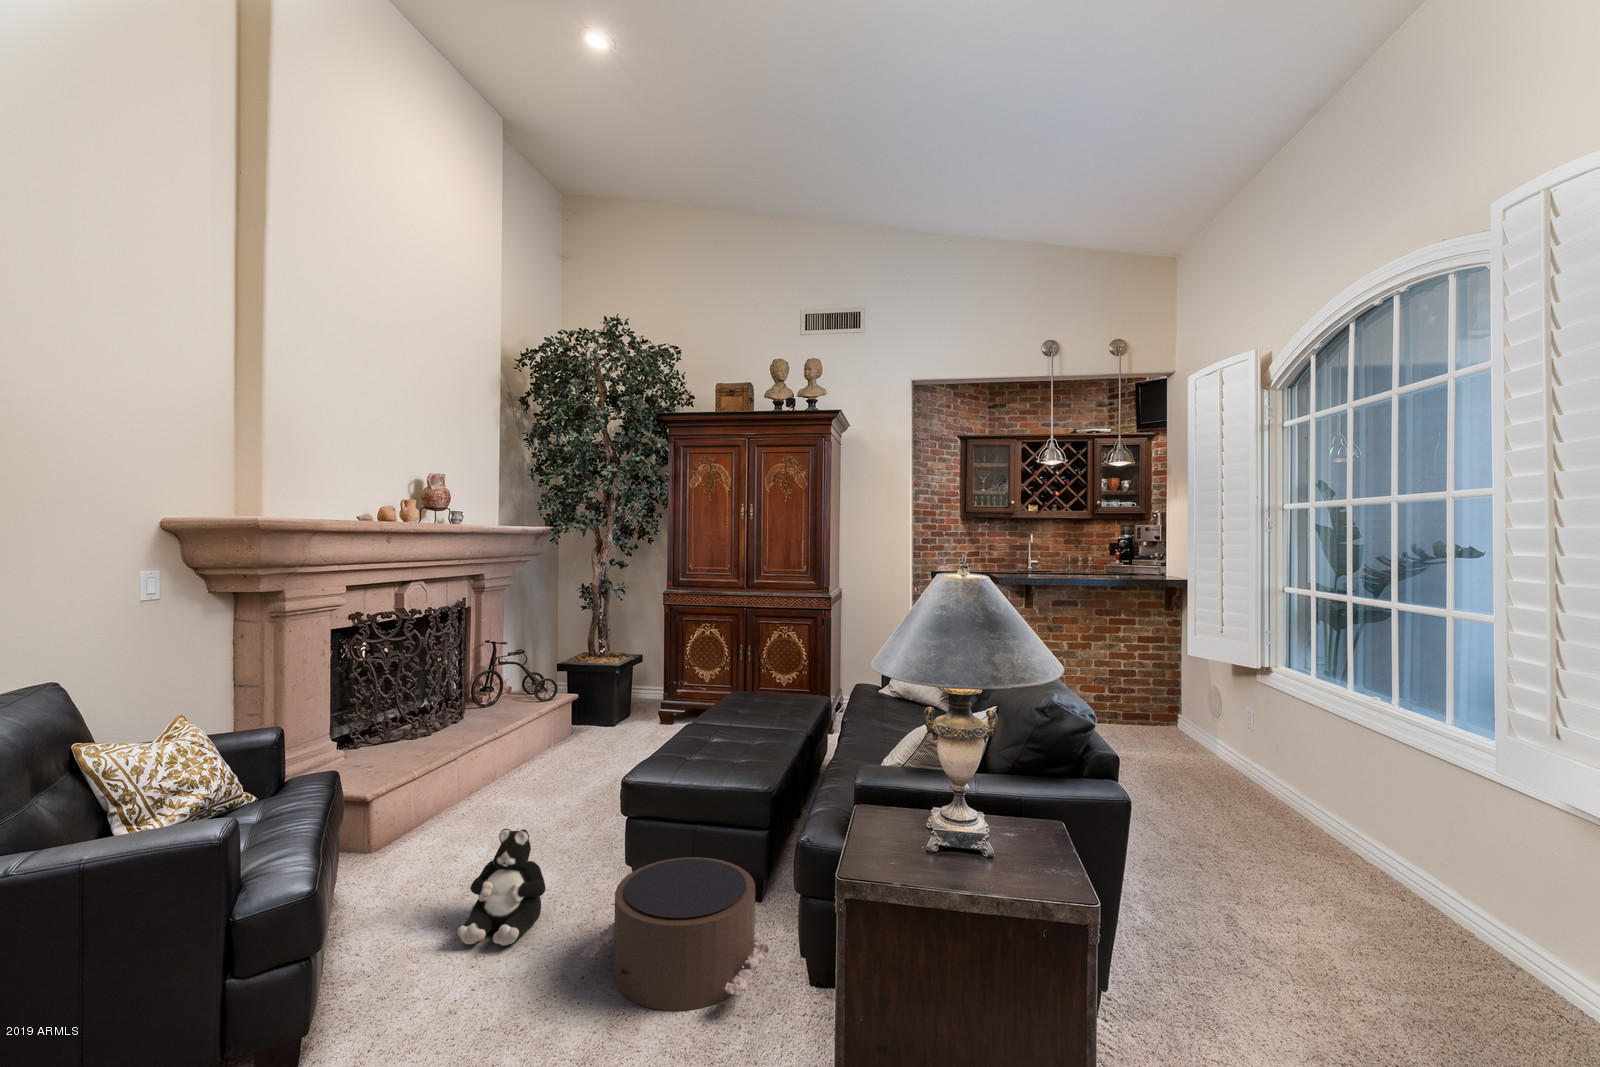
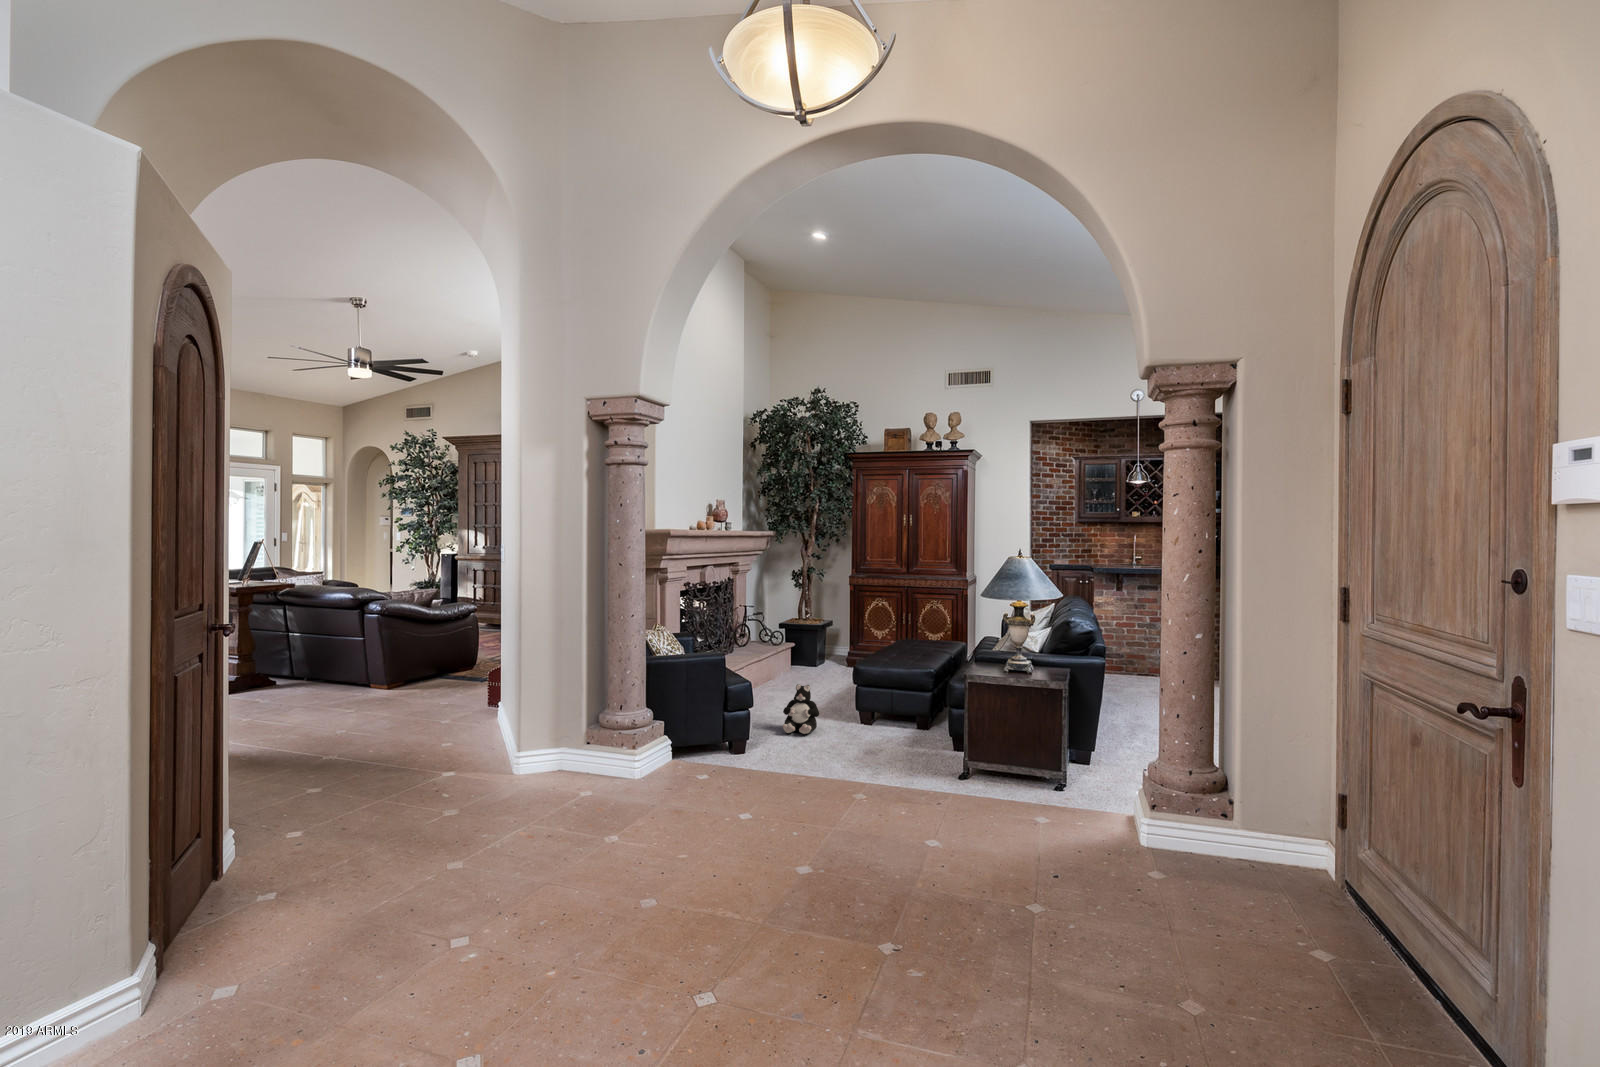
pouf: present [581,857,772,1011] -> none [844,700,934,753]

